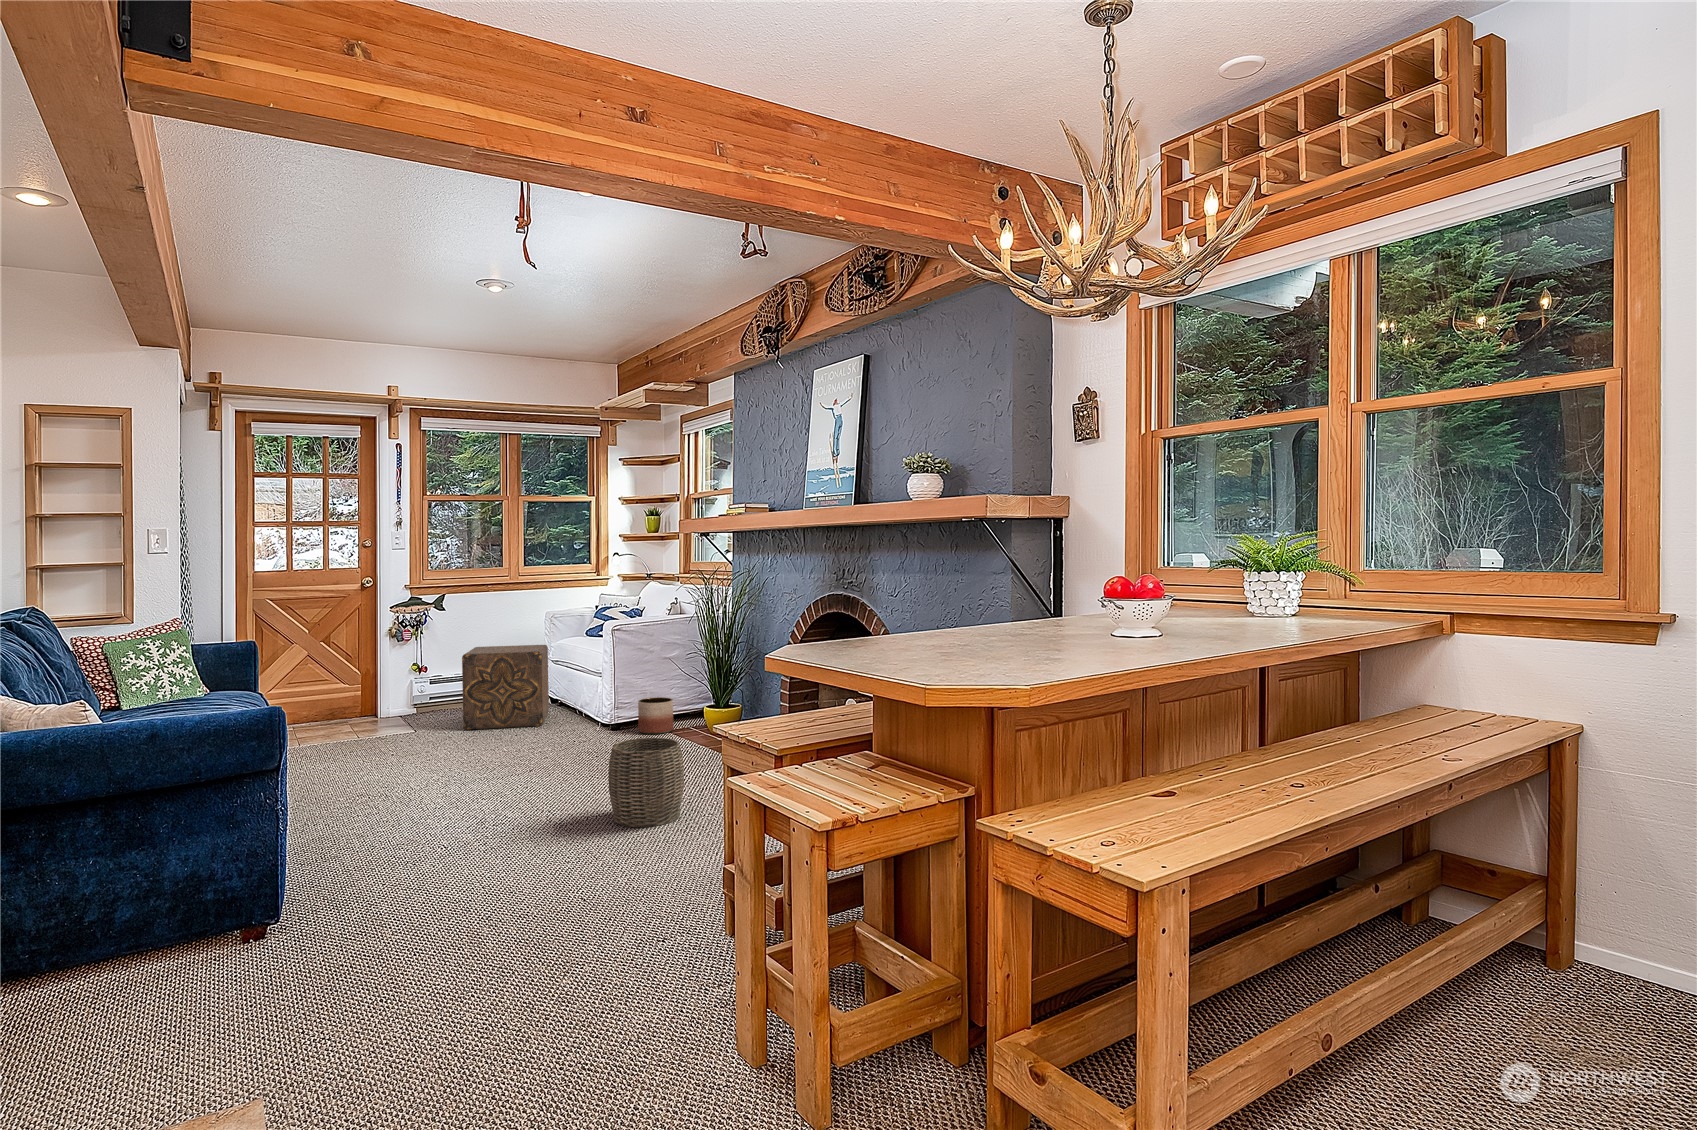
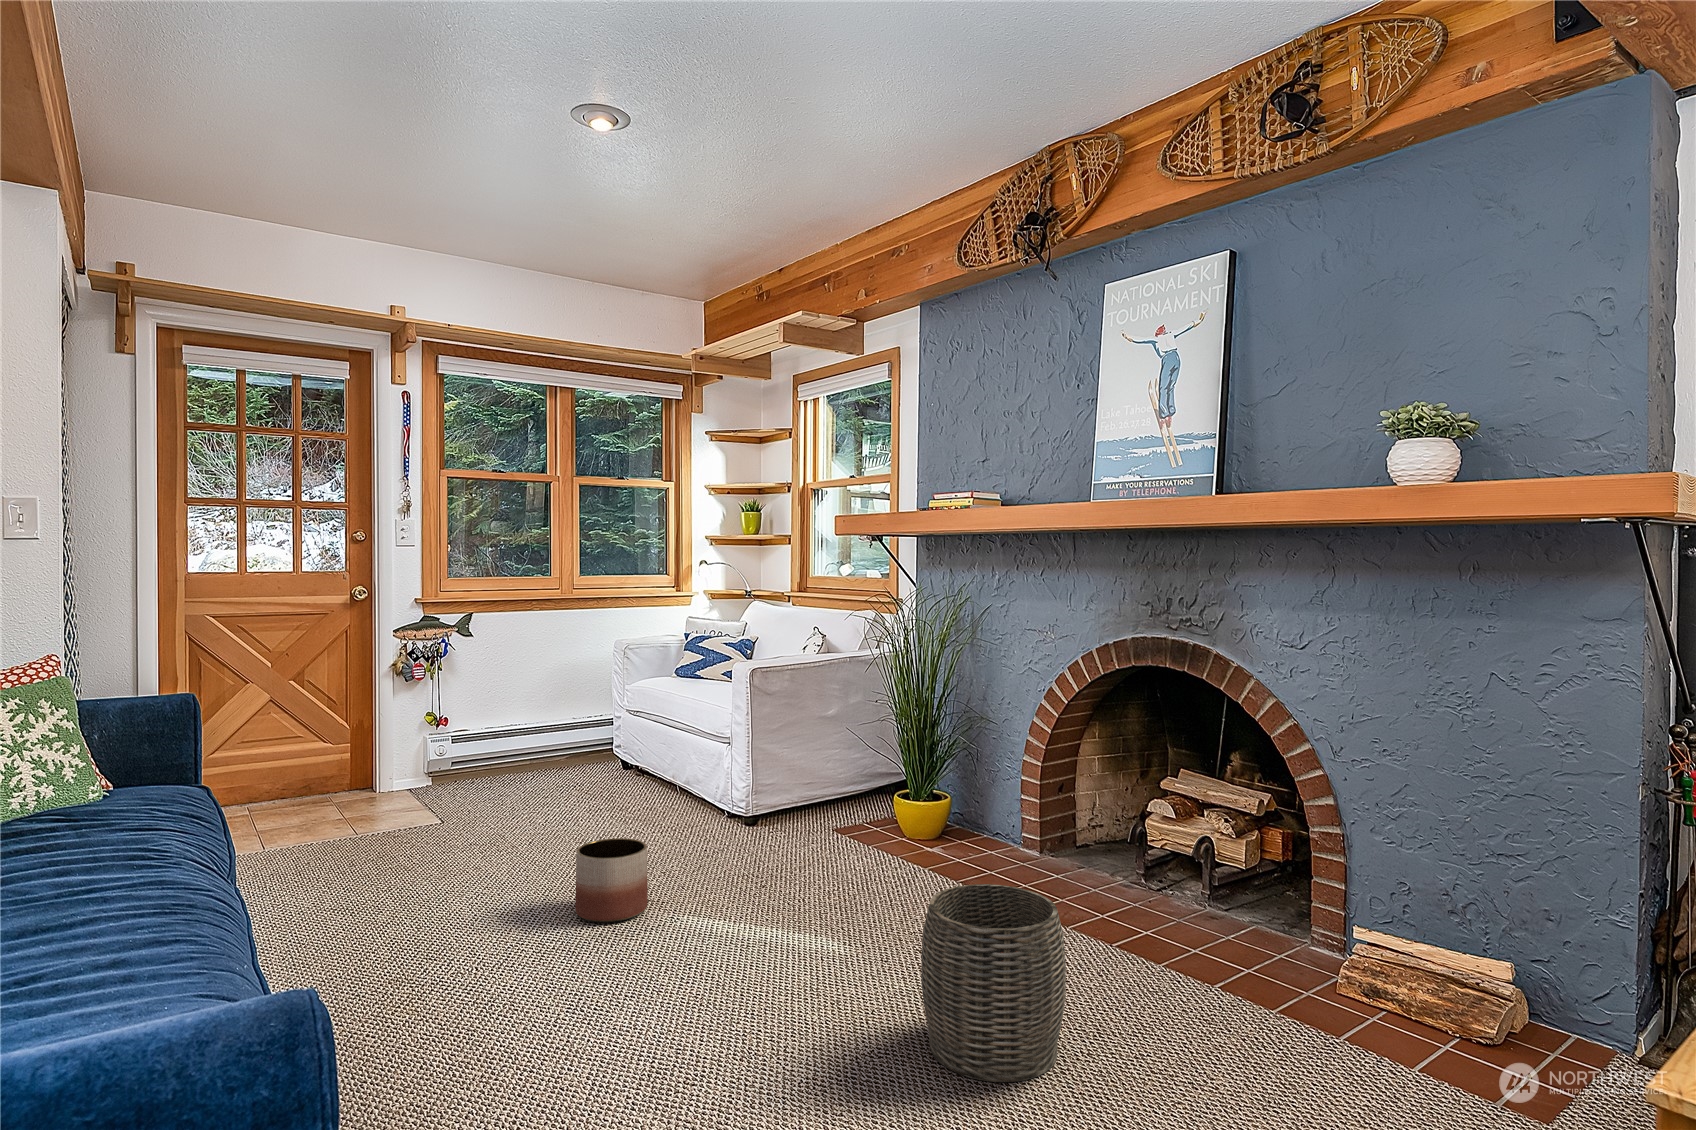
ottoman: present [462,645,549,730] -> none [516,688,634,819]
planter: present [638,697,674,734] -> present [575,838,648,923]

